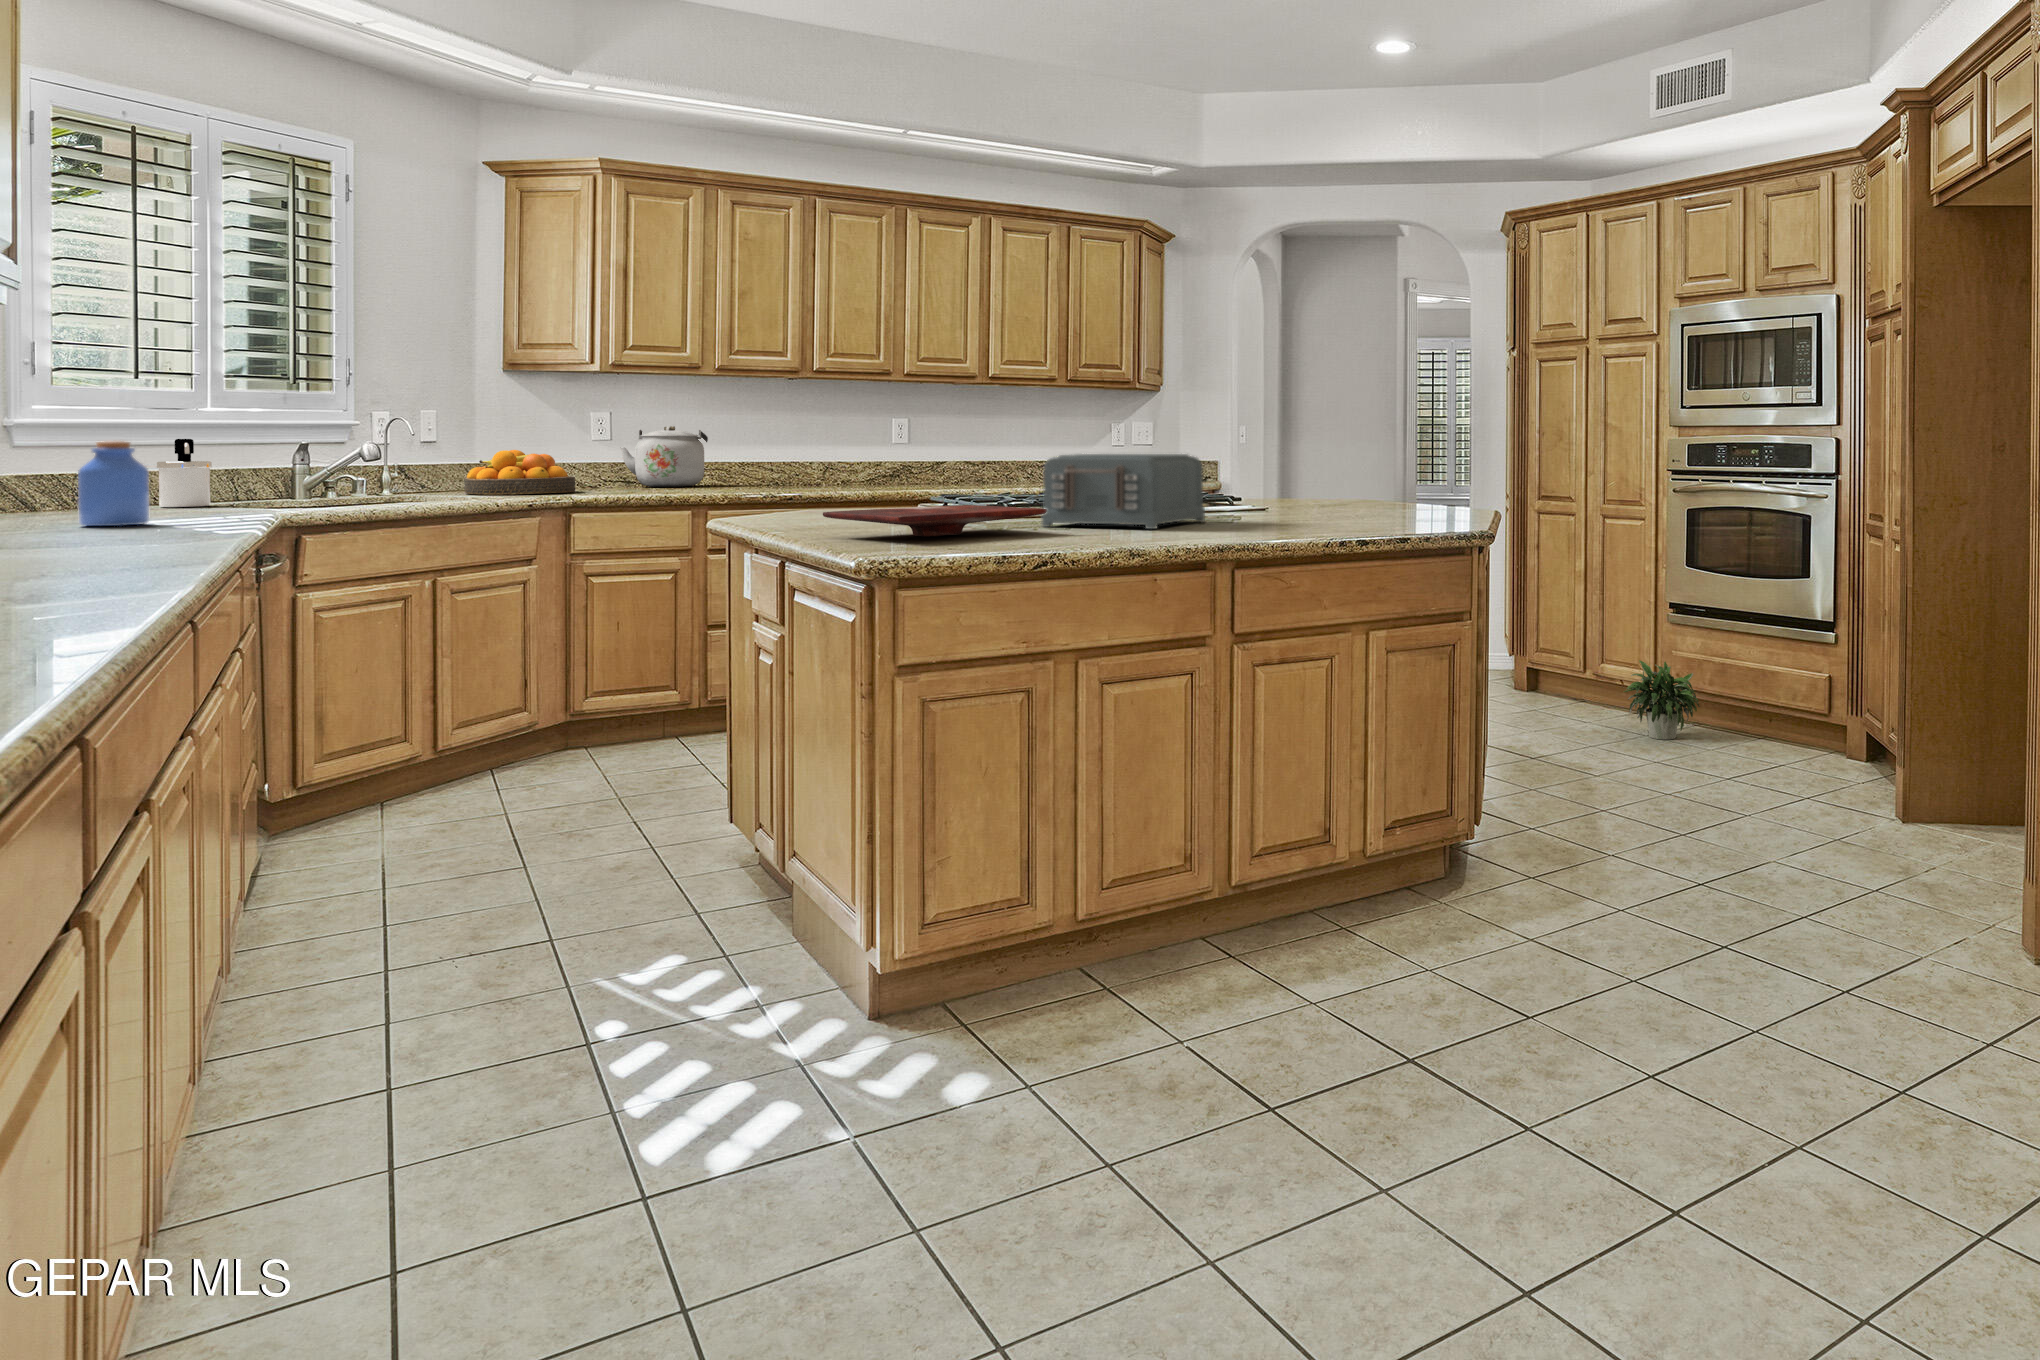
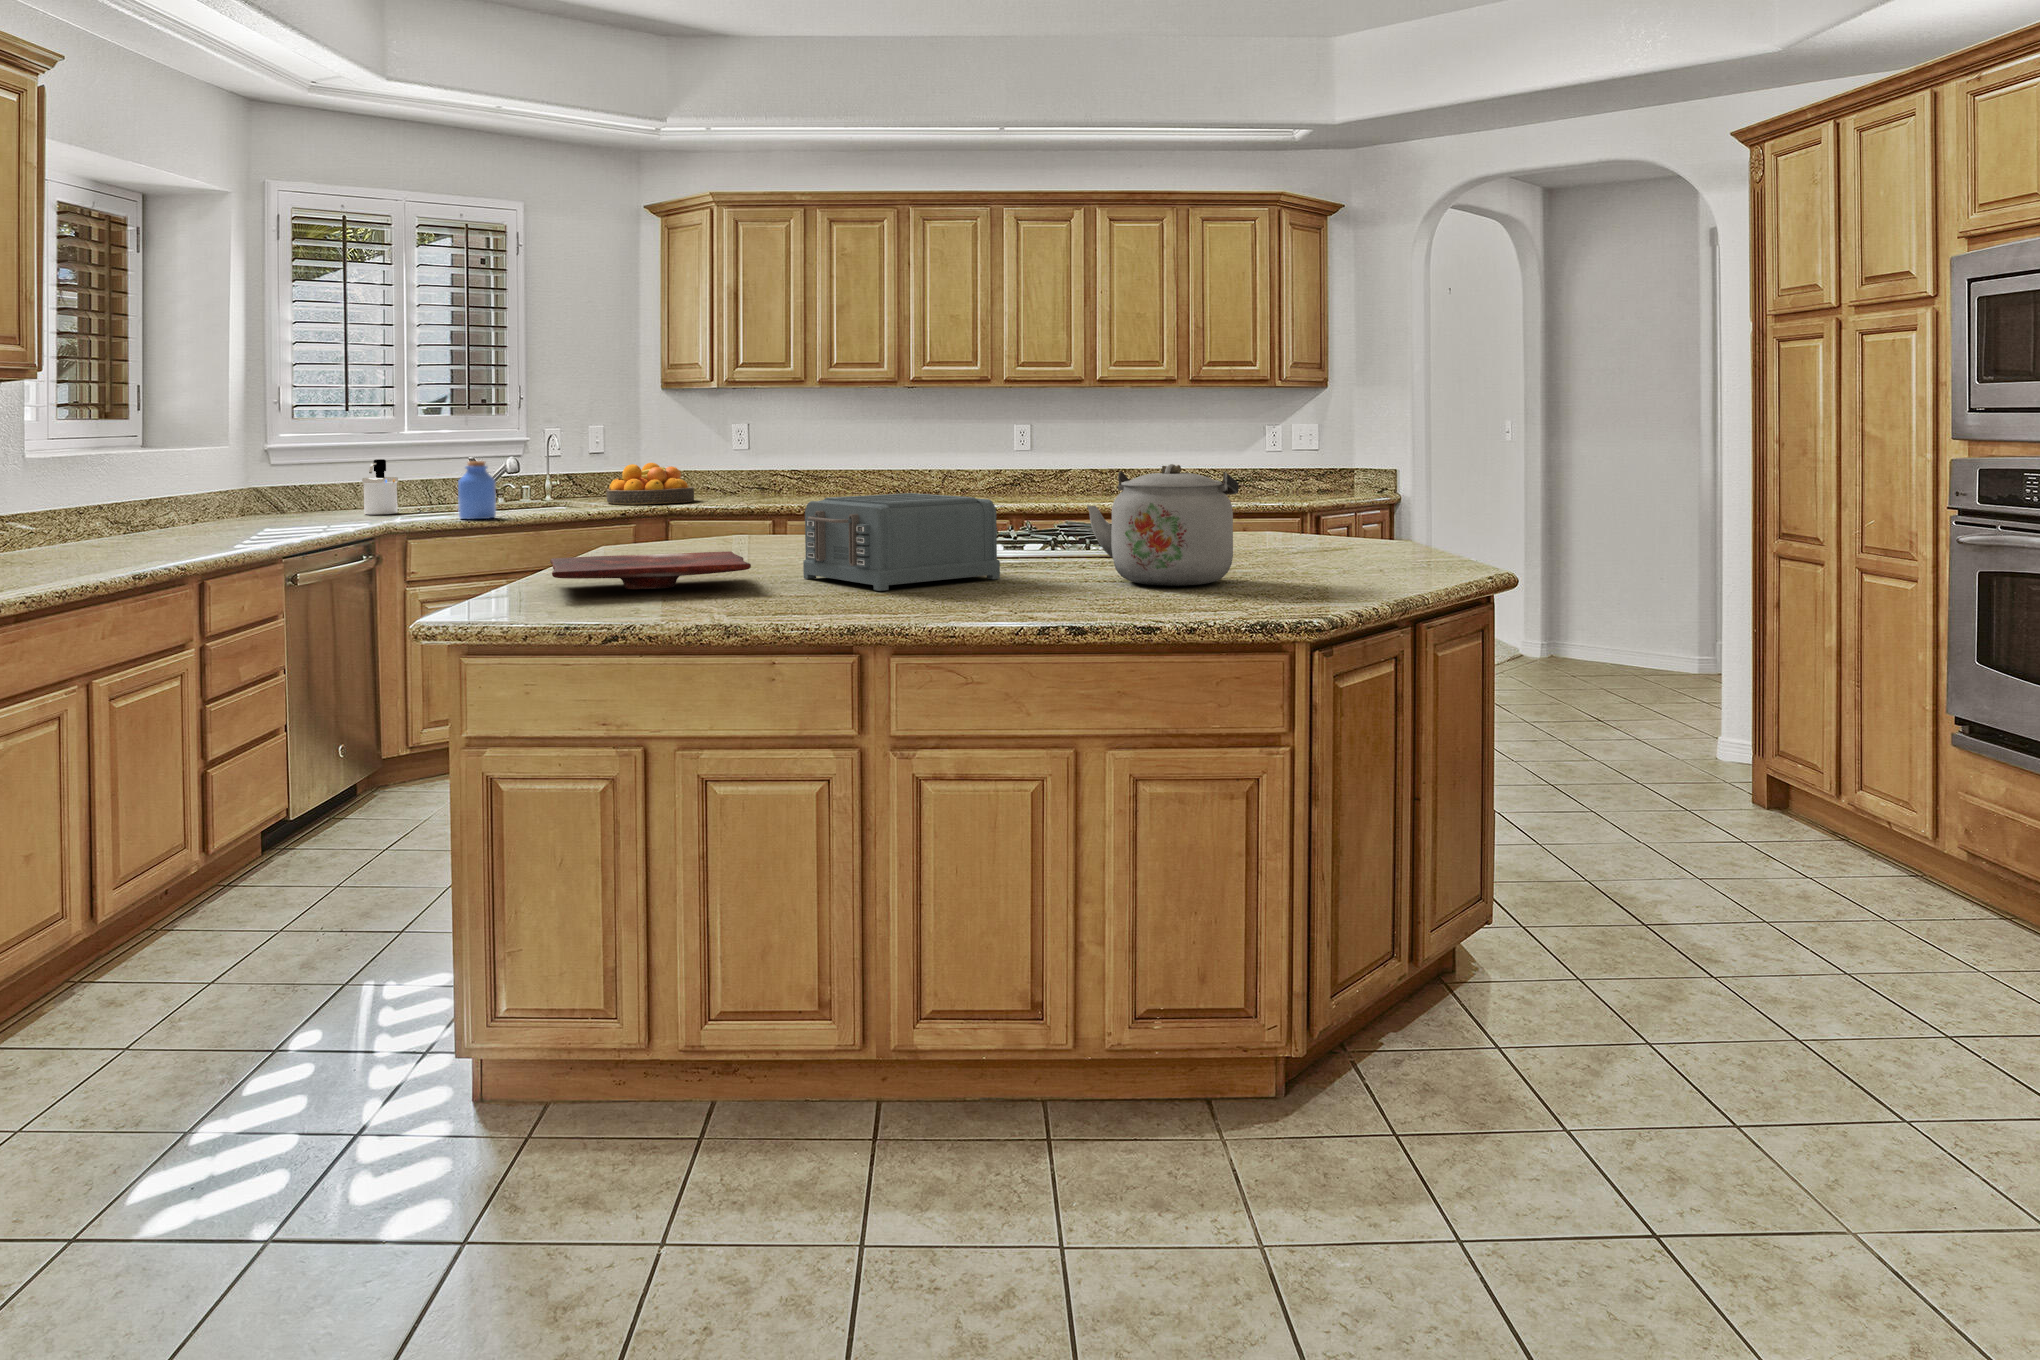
kettle: present [620,426,708,487] -> present [1087,464,1239,586]
jar: present [78,441,150,526] -> present [458,461,496,519]
potted plant: present [1624,660,1700,740] -> none [1832,802,1982,936]

